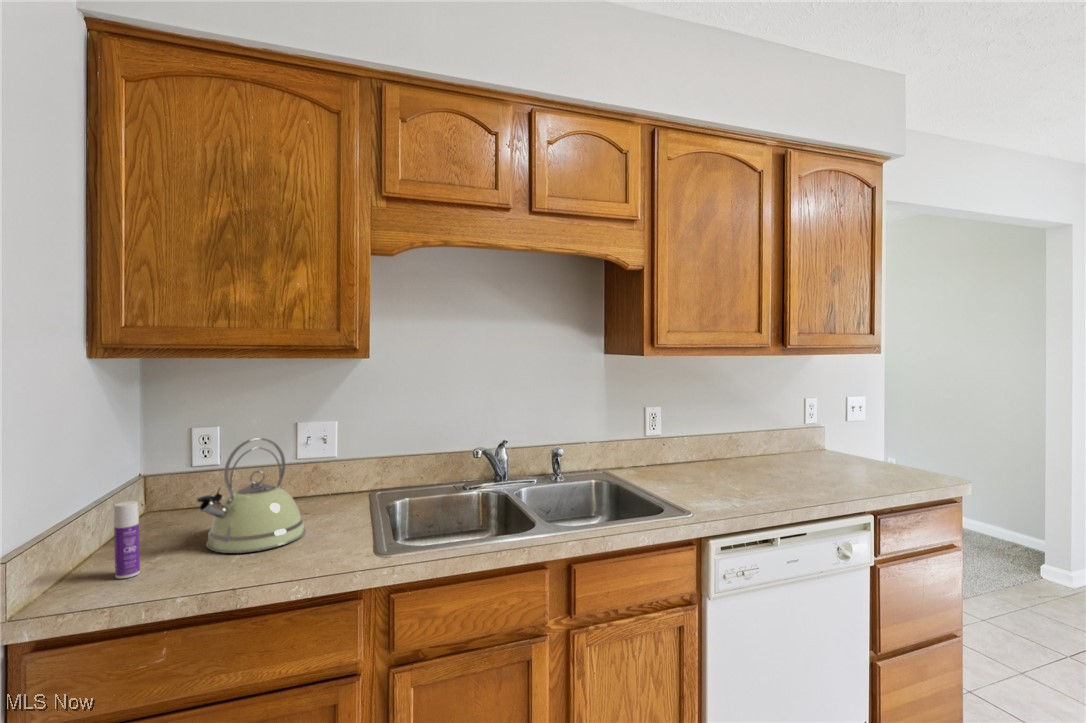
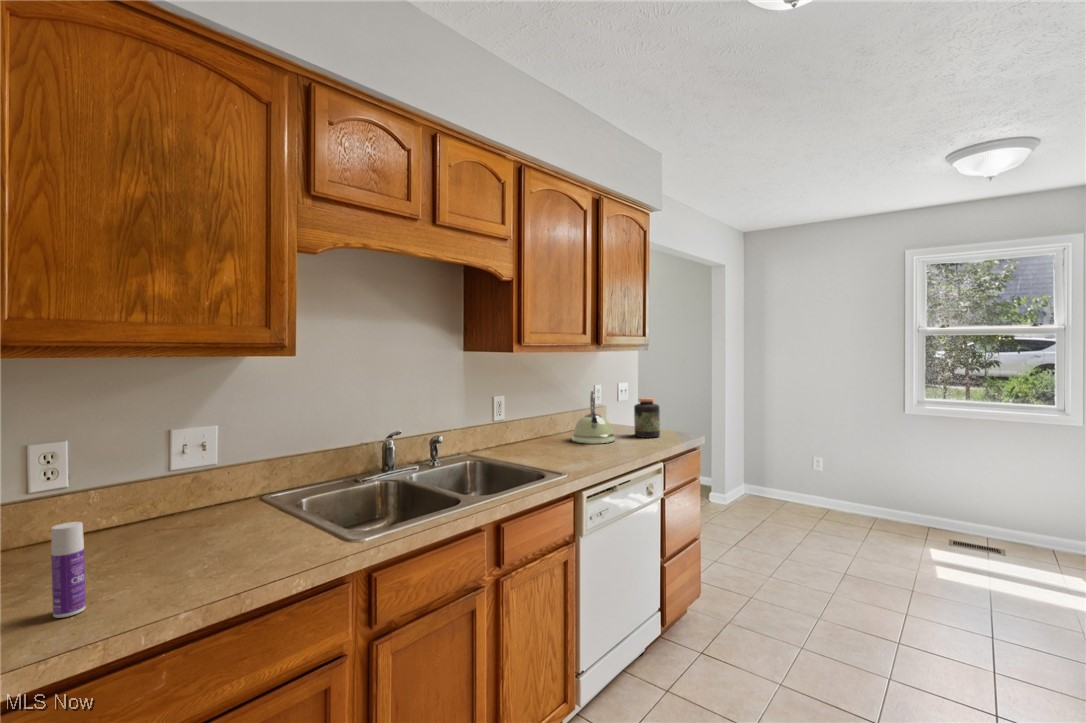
jar: none [859,418,901,476] -> present [634,398,660,438]
kettle: present [197,438,305,553] -> present [572,391,615,444]

